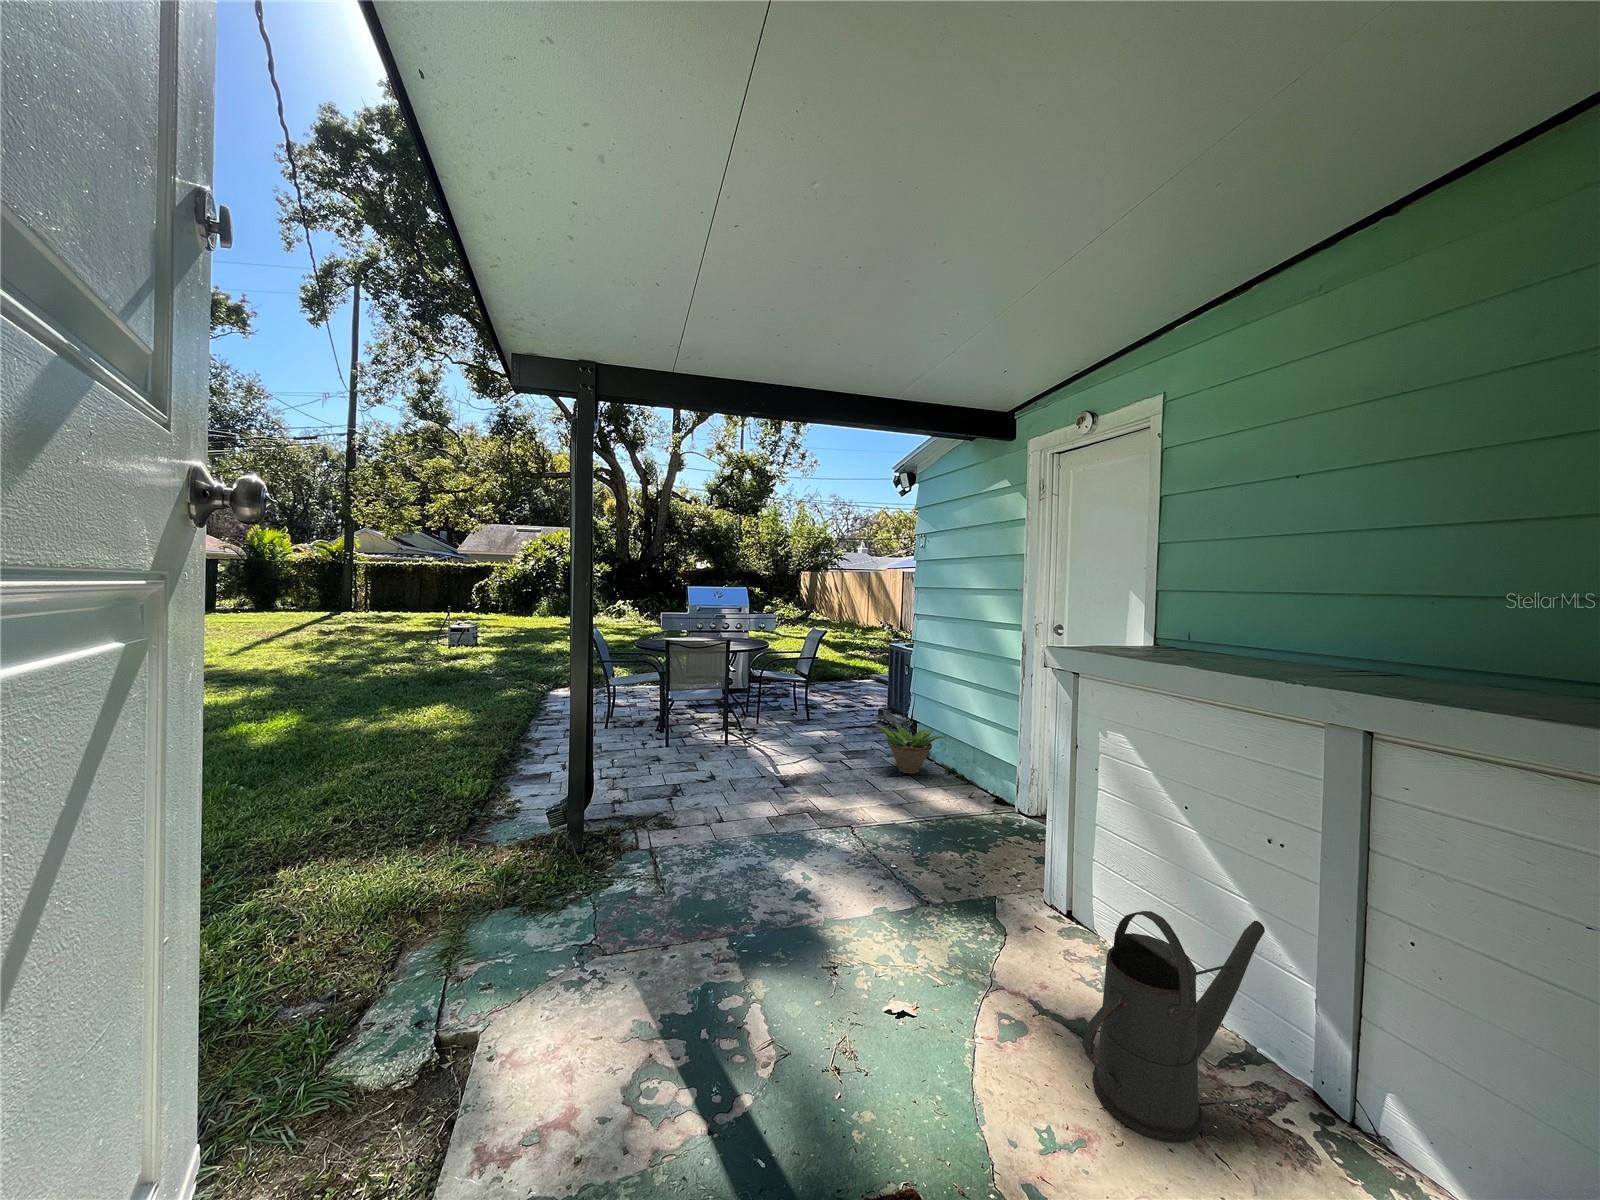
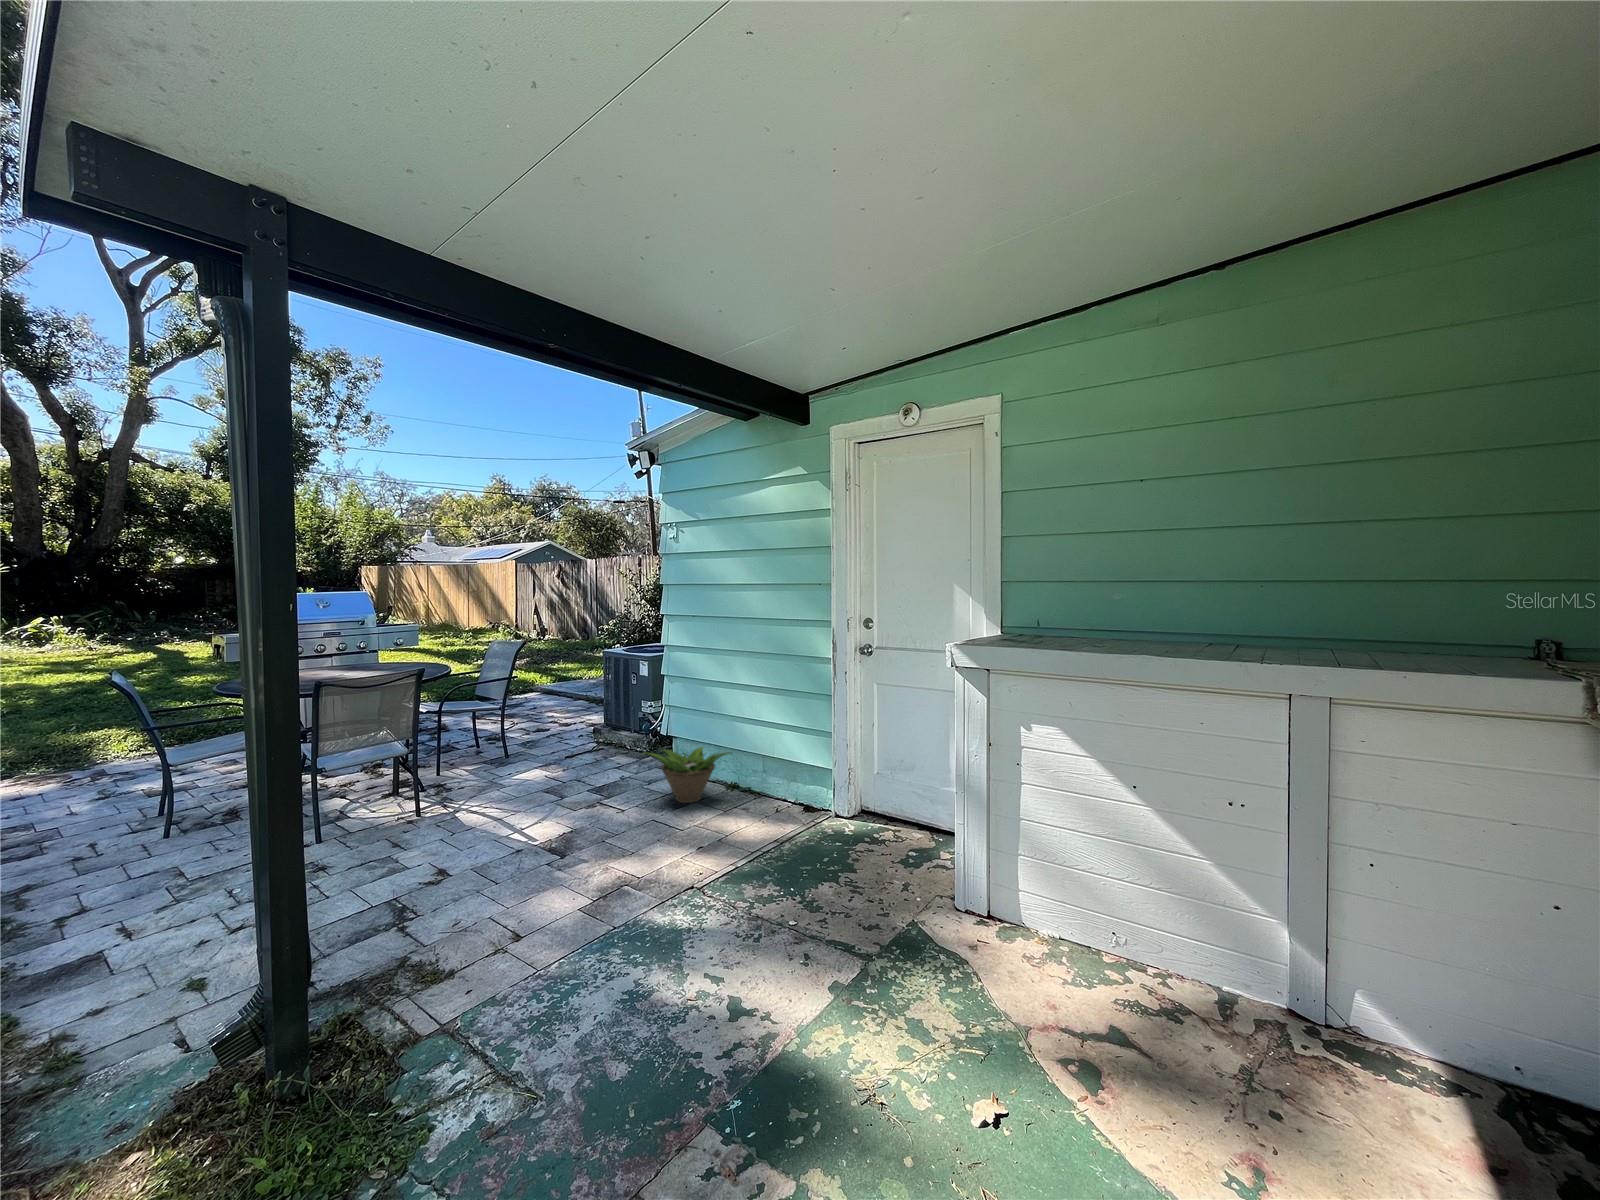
watering can: present [1083,911,1265,1142] -> none [1153,863,1261,1098]

